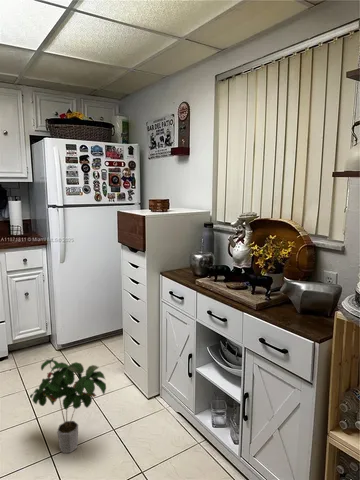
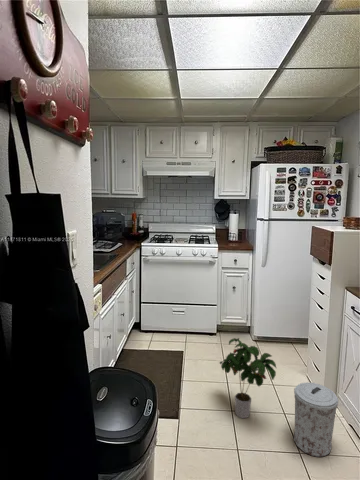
trash can: none [128,379,171,457] -> present [294,382,338,457]

